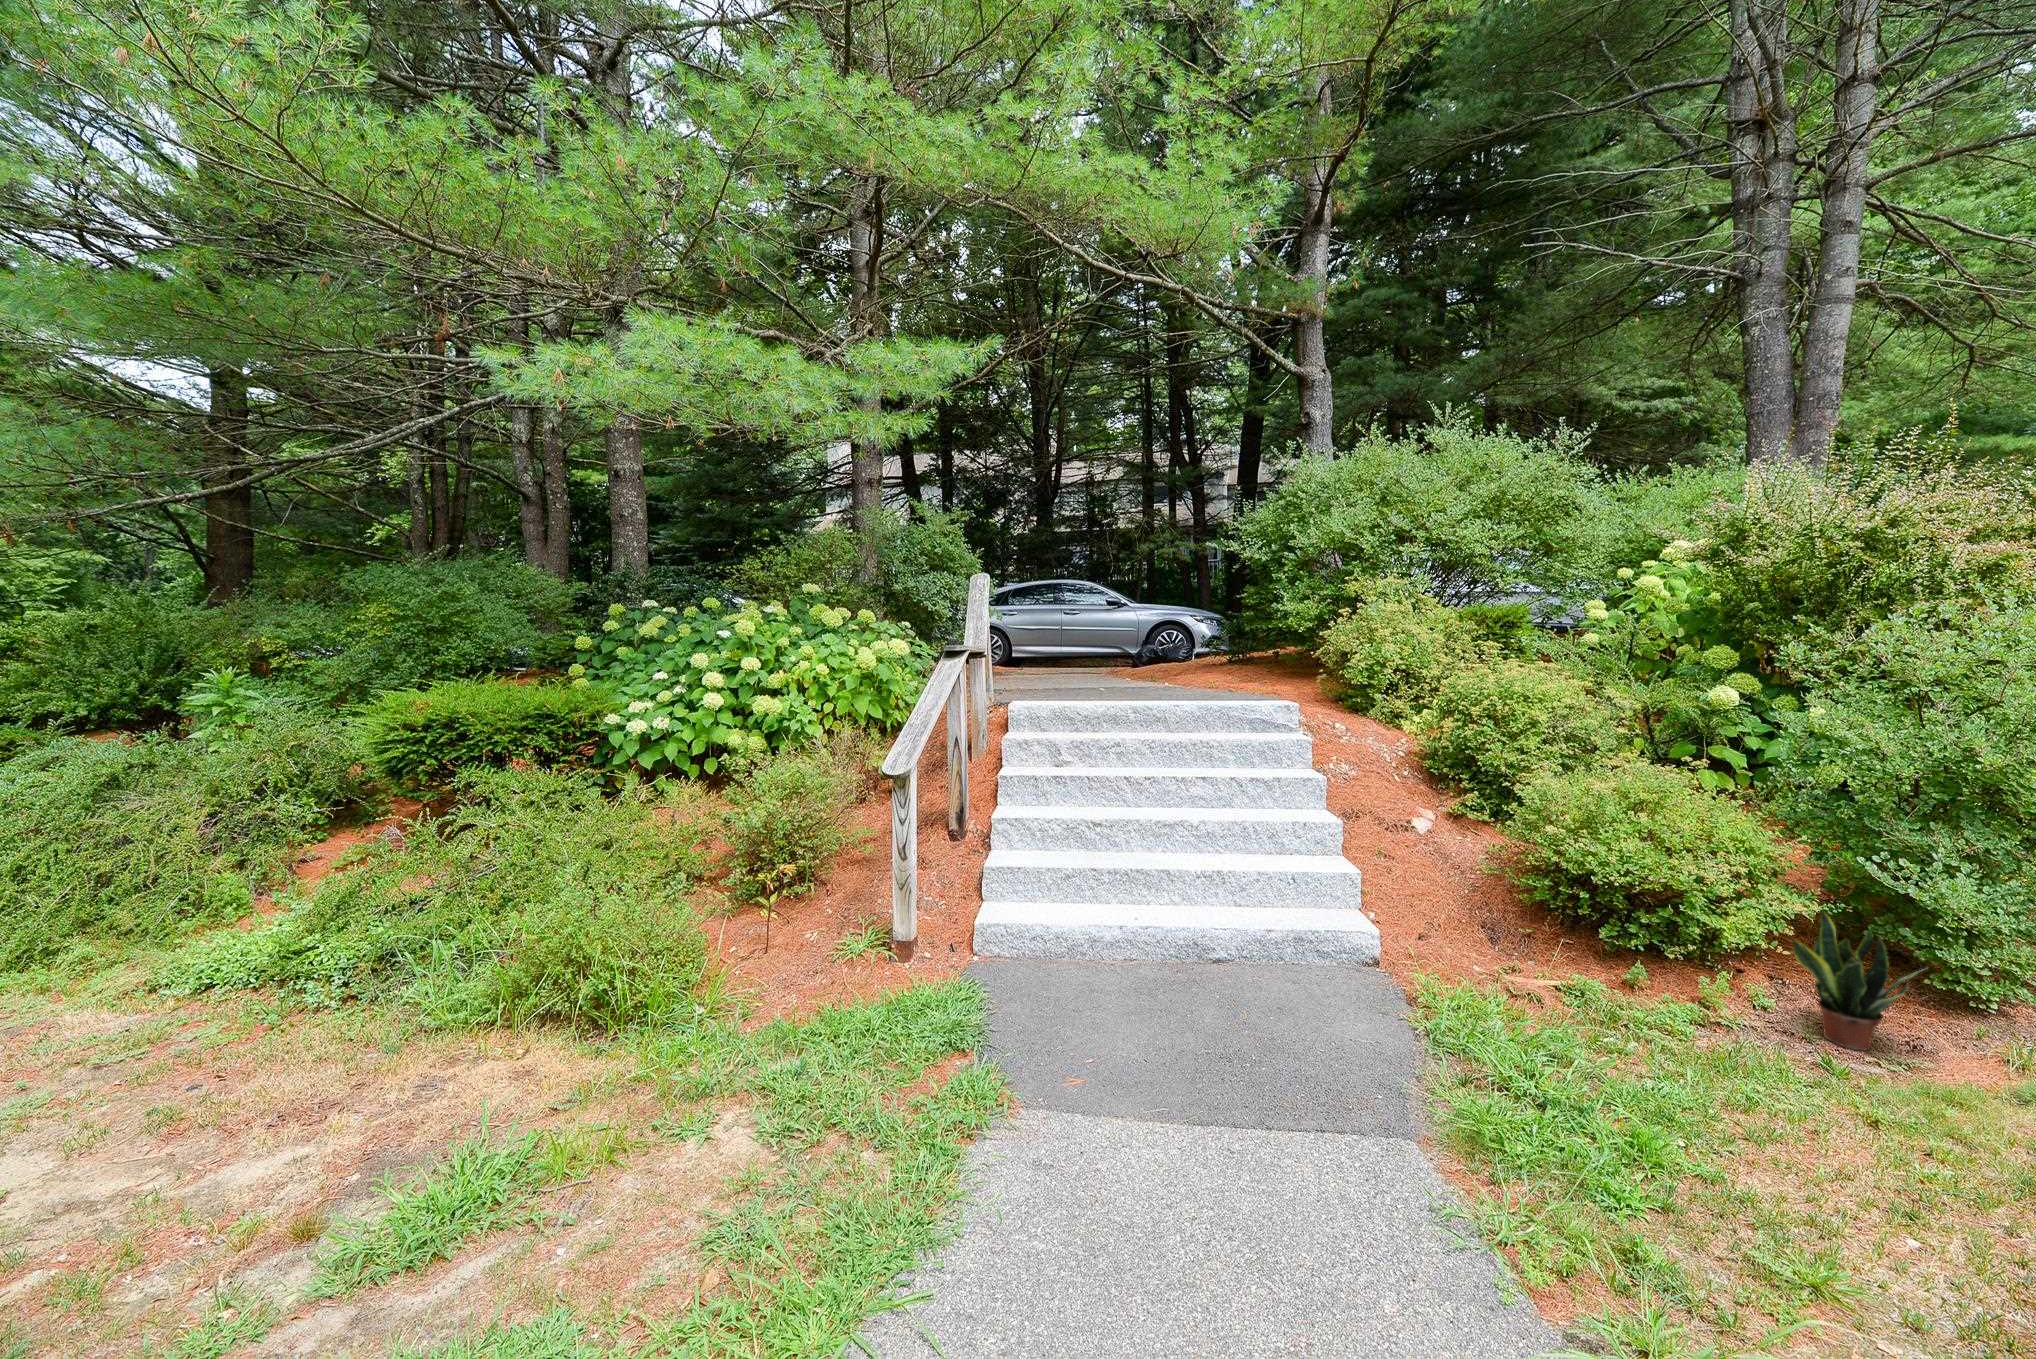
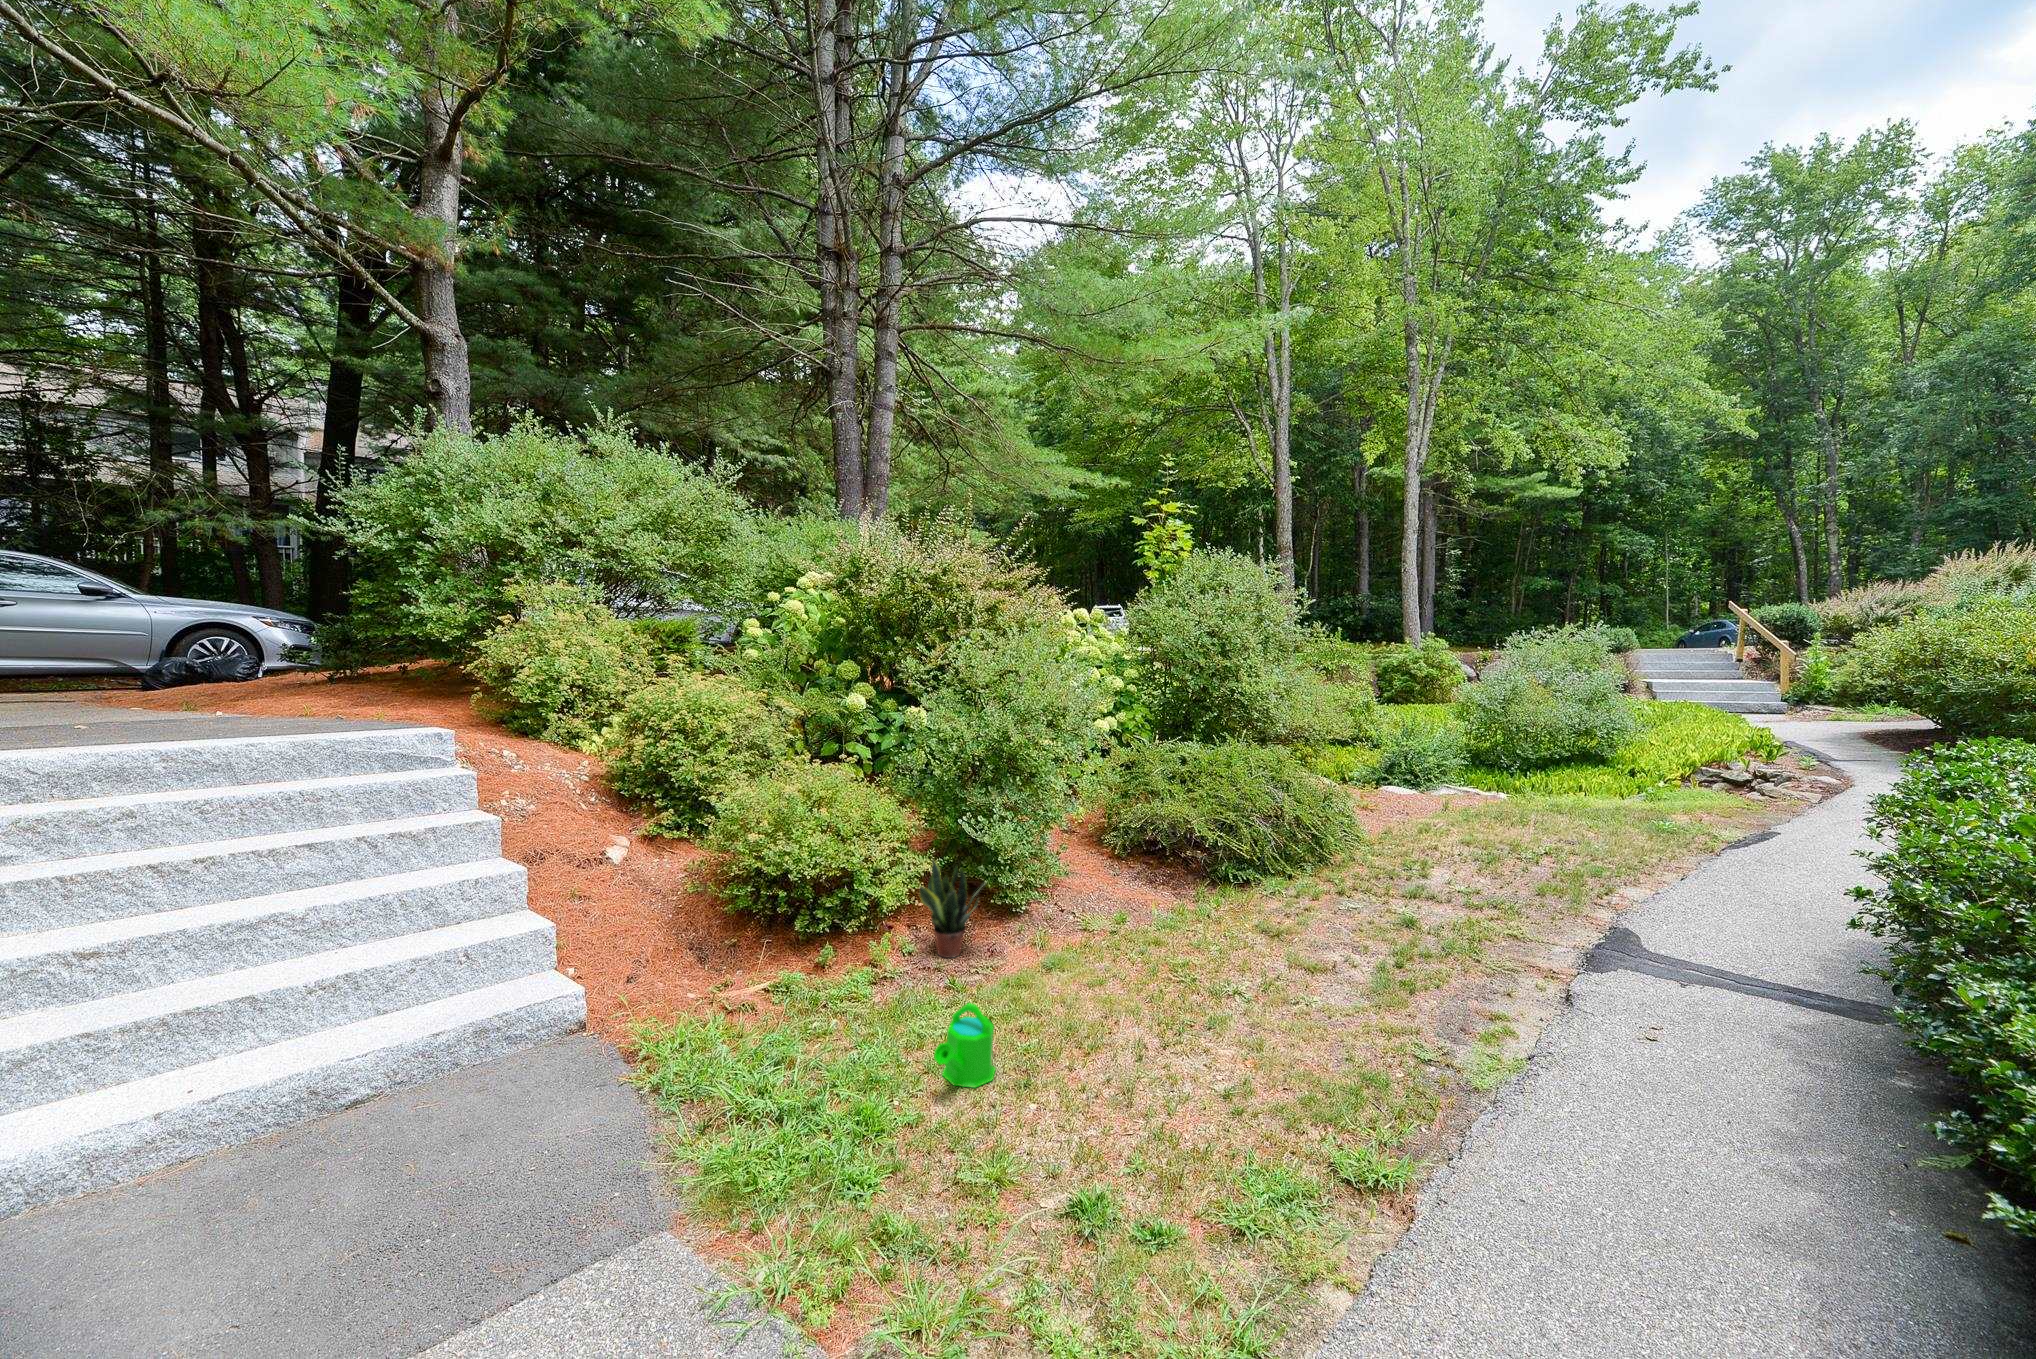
watering can: none [1775,1102,1902,1218] -> present [934,1003,996,1088]

